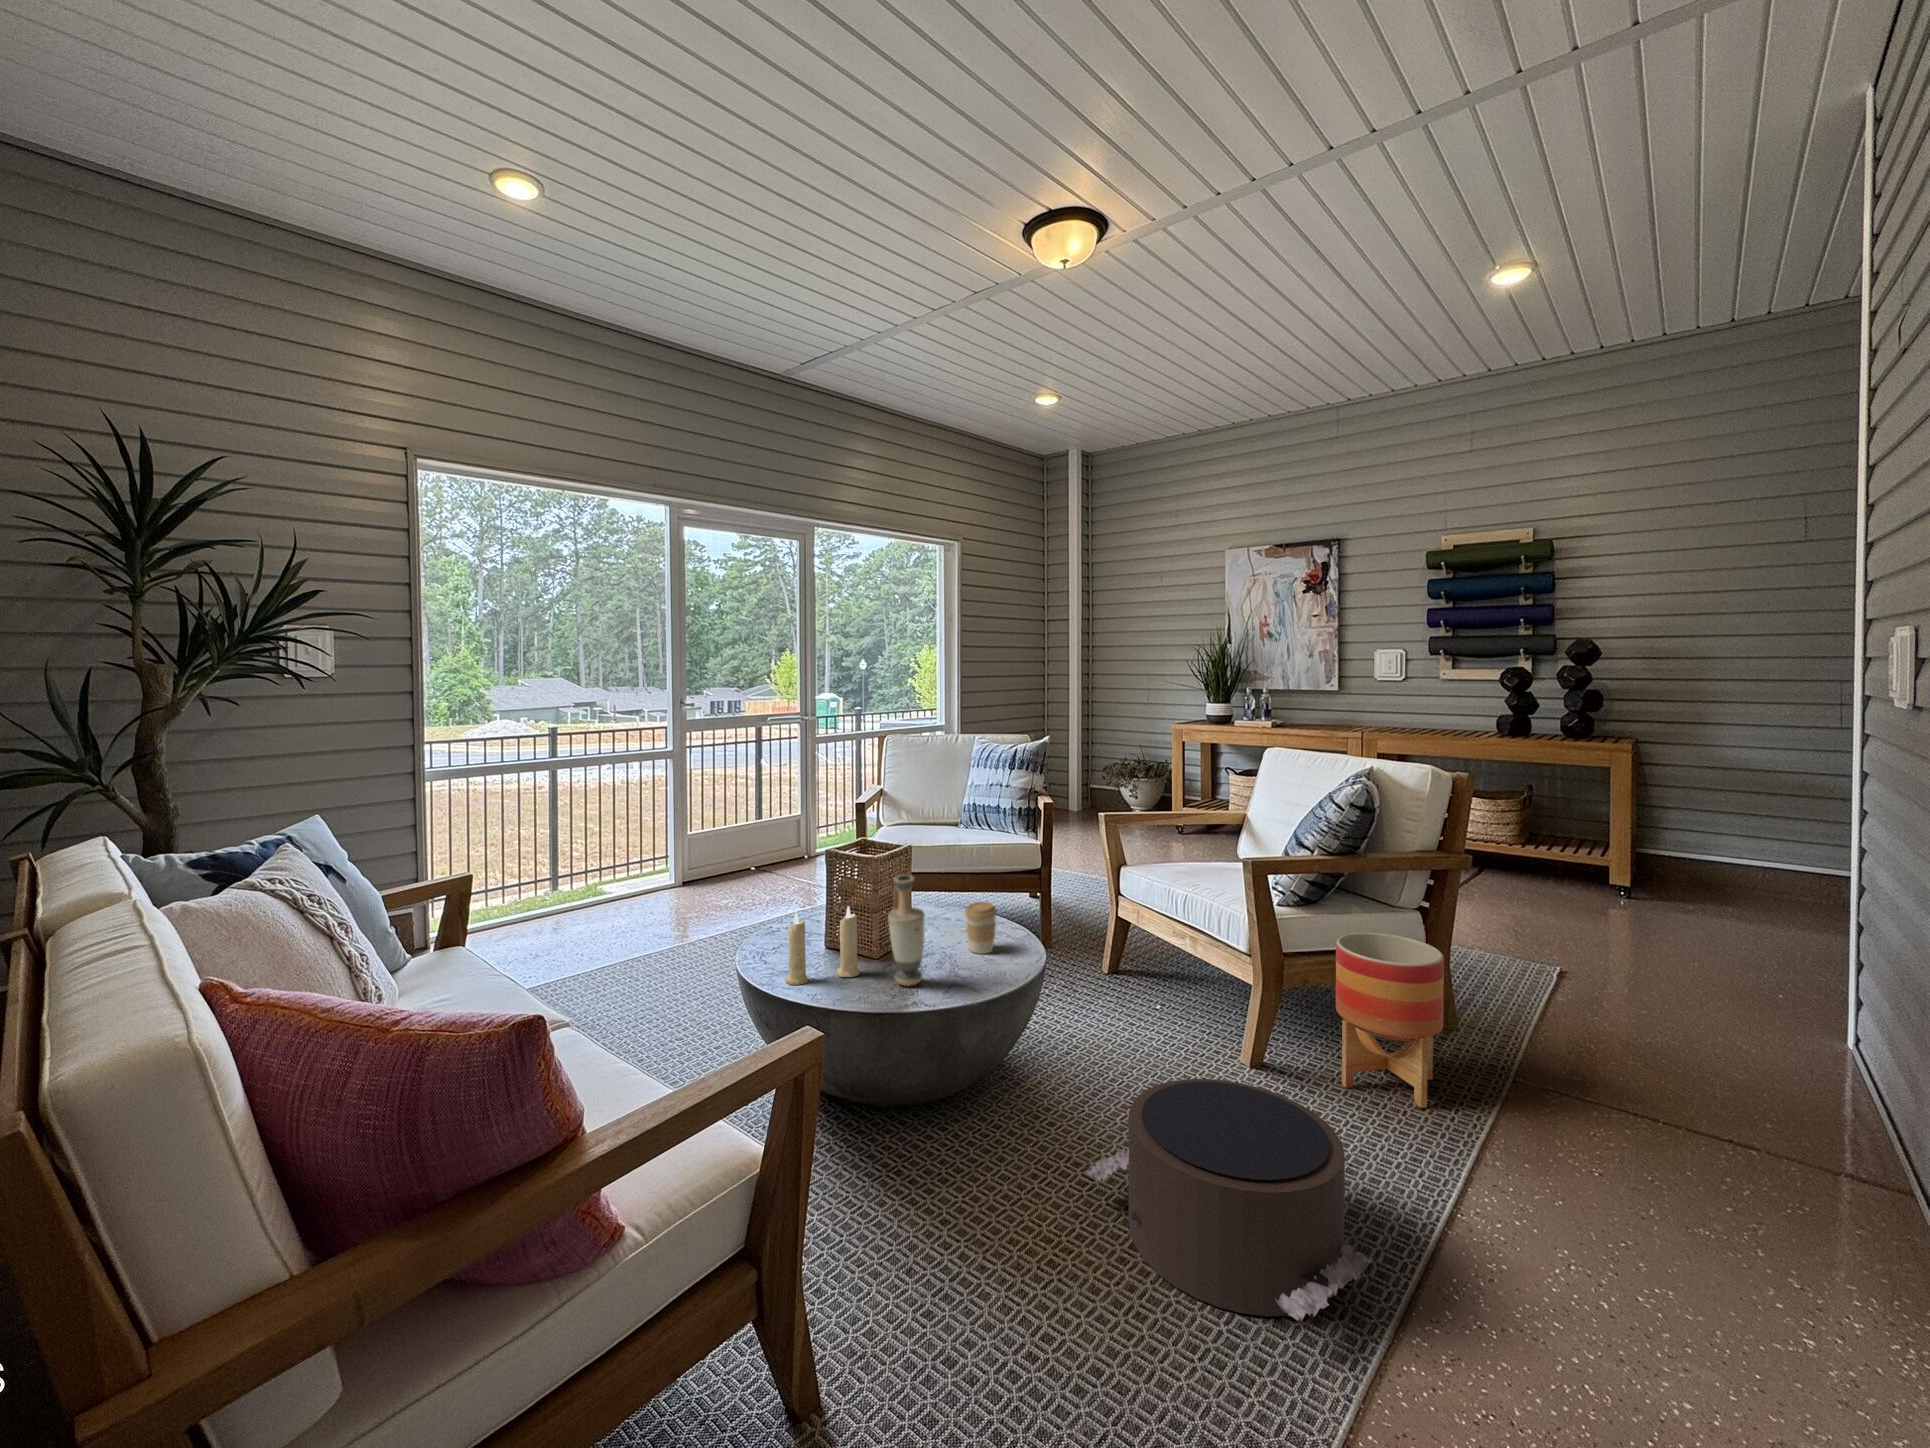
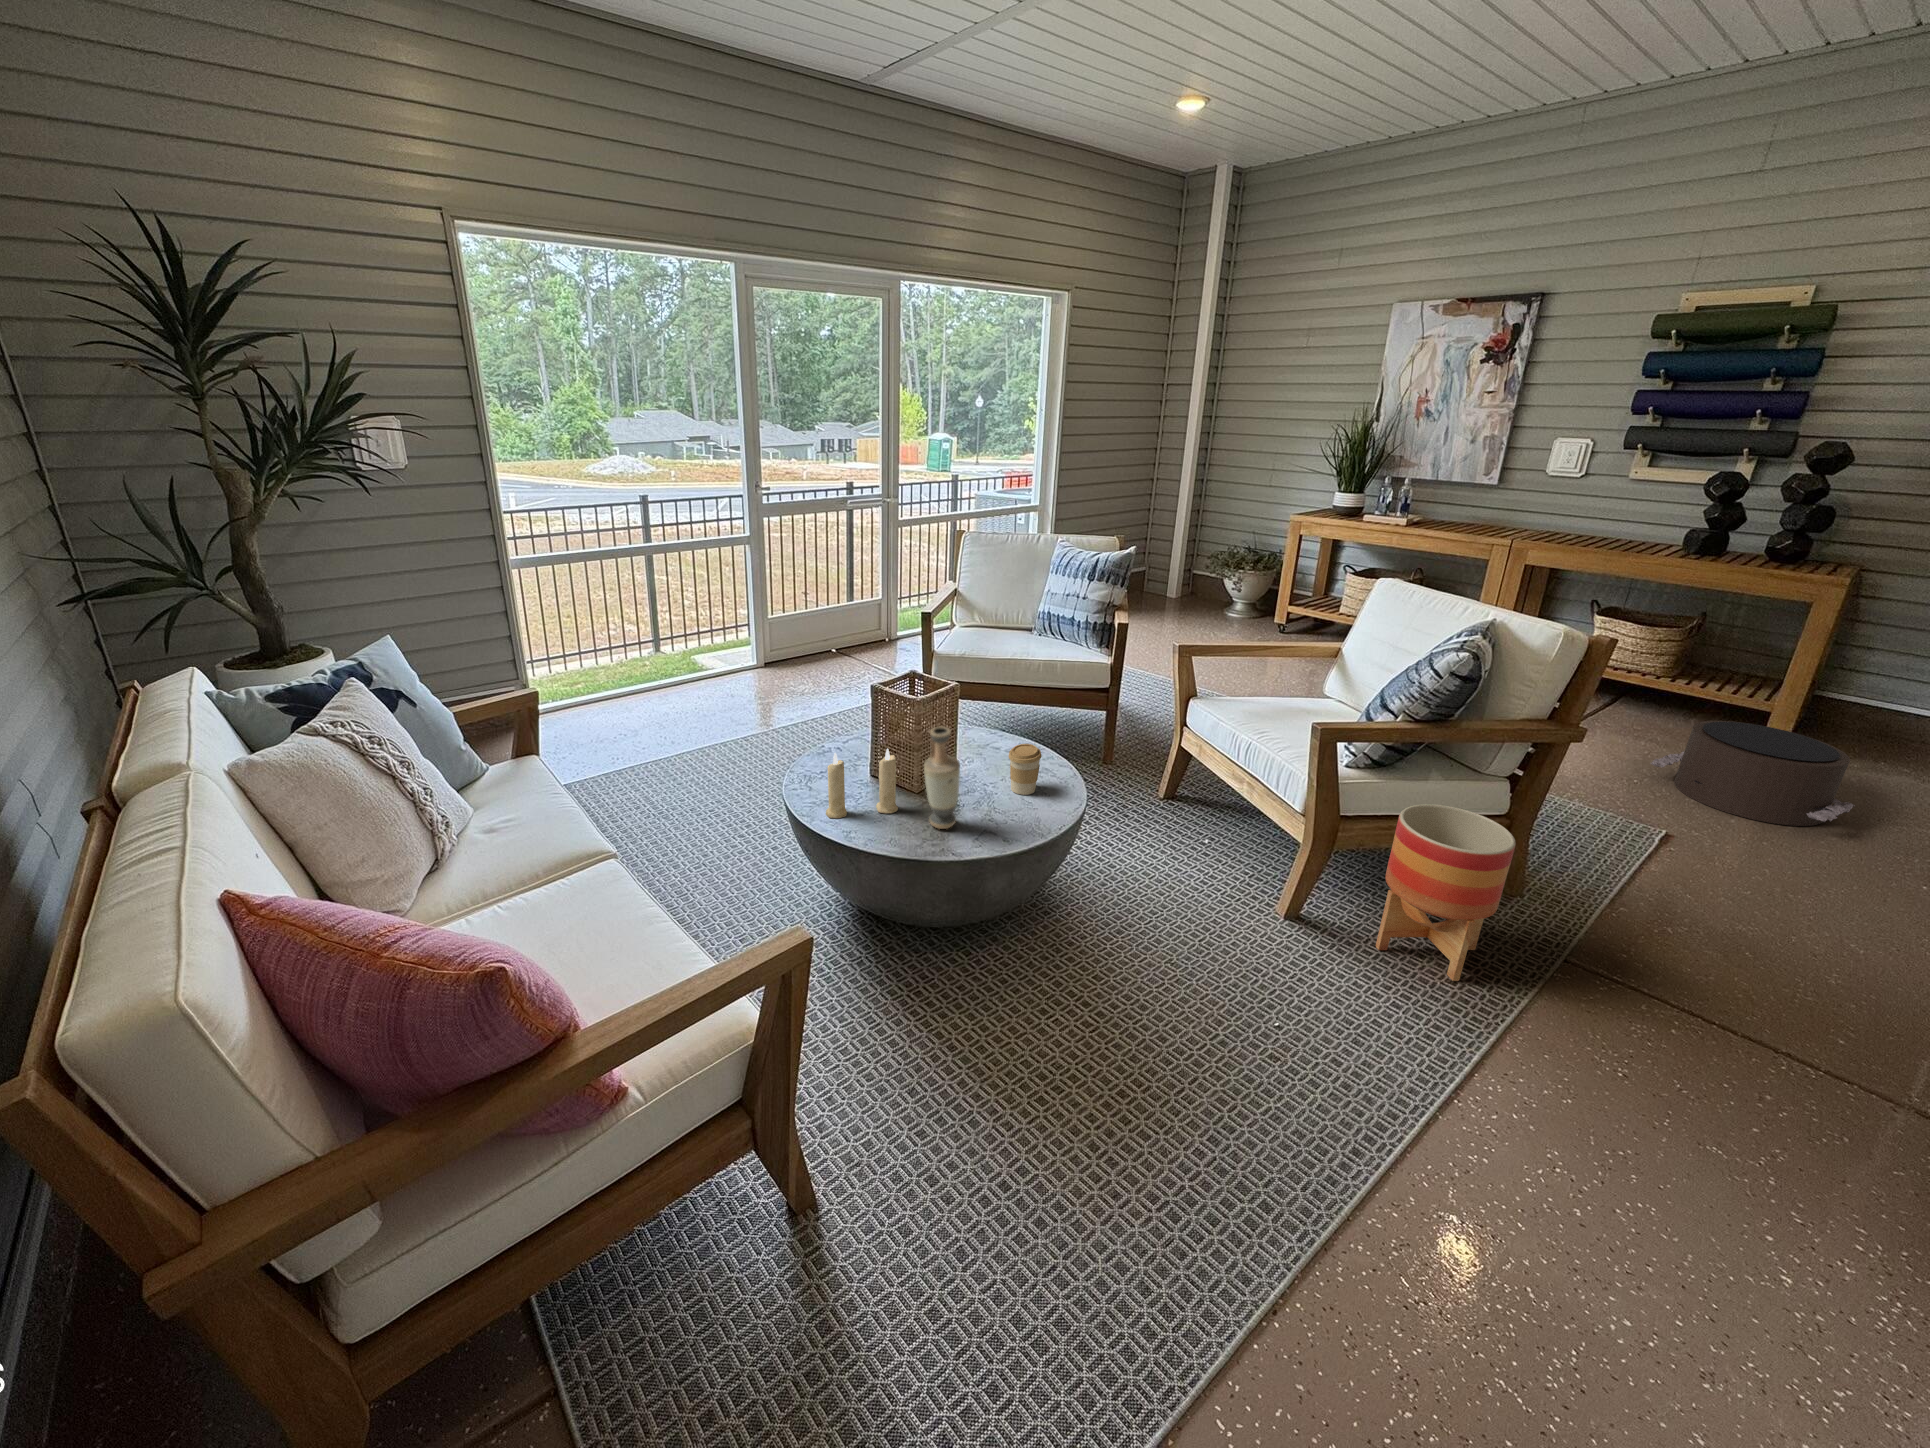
pouf: present [1087,1079,1373,1322] -> present [1650,721,1855,826]

